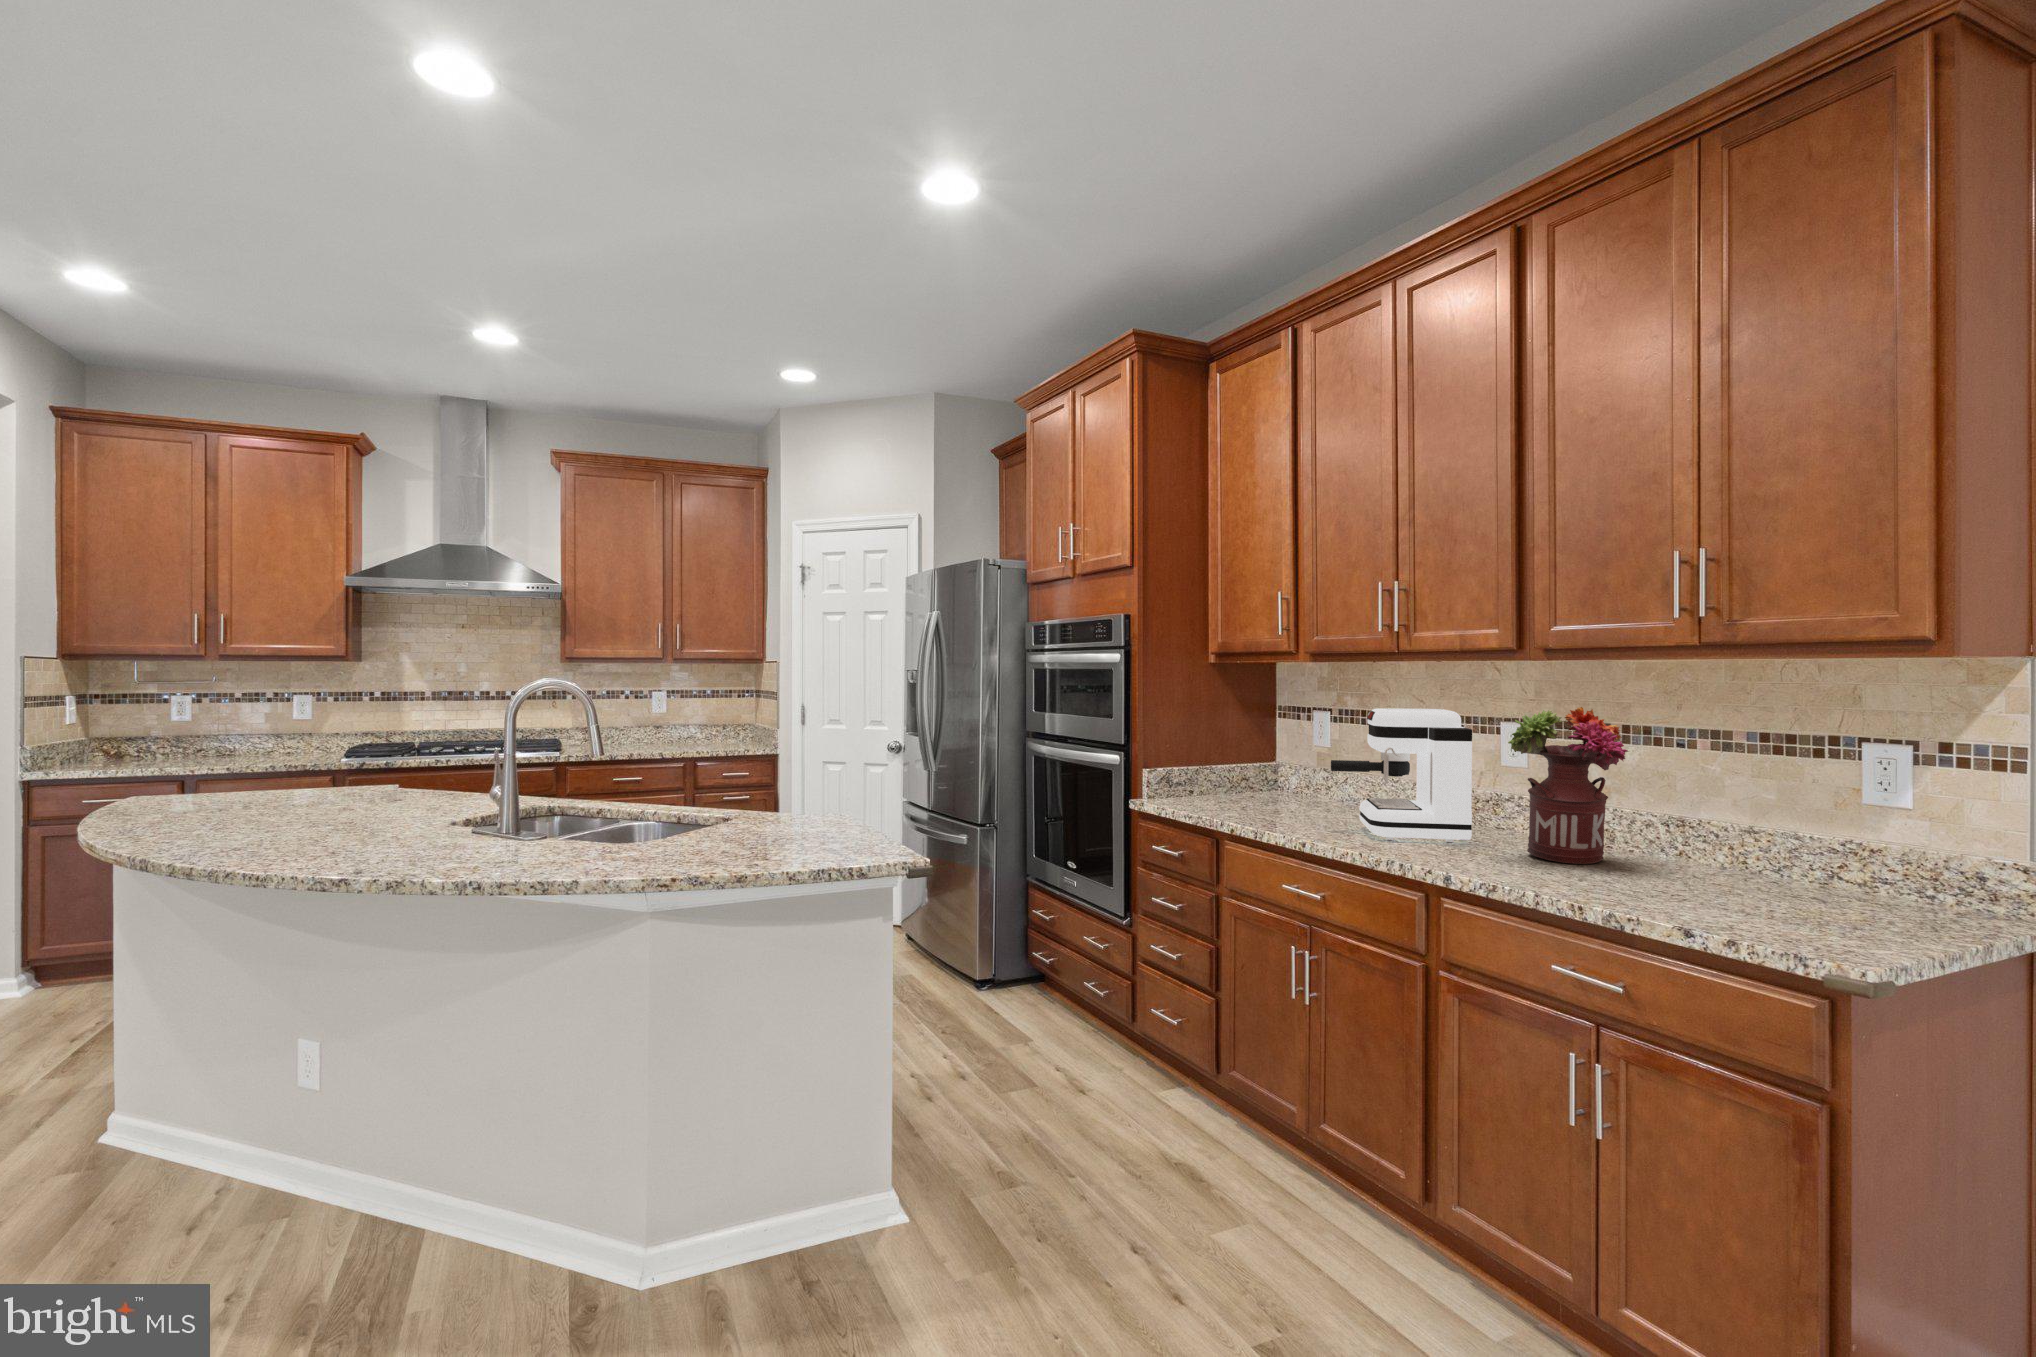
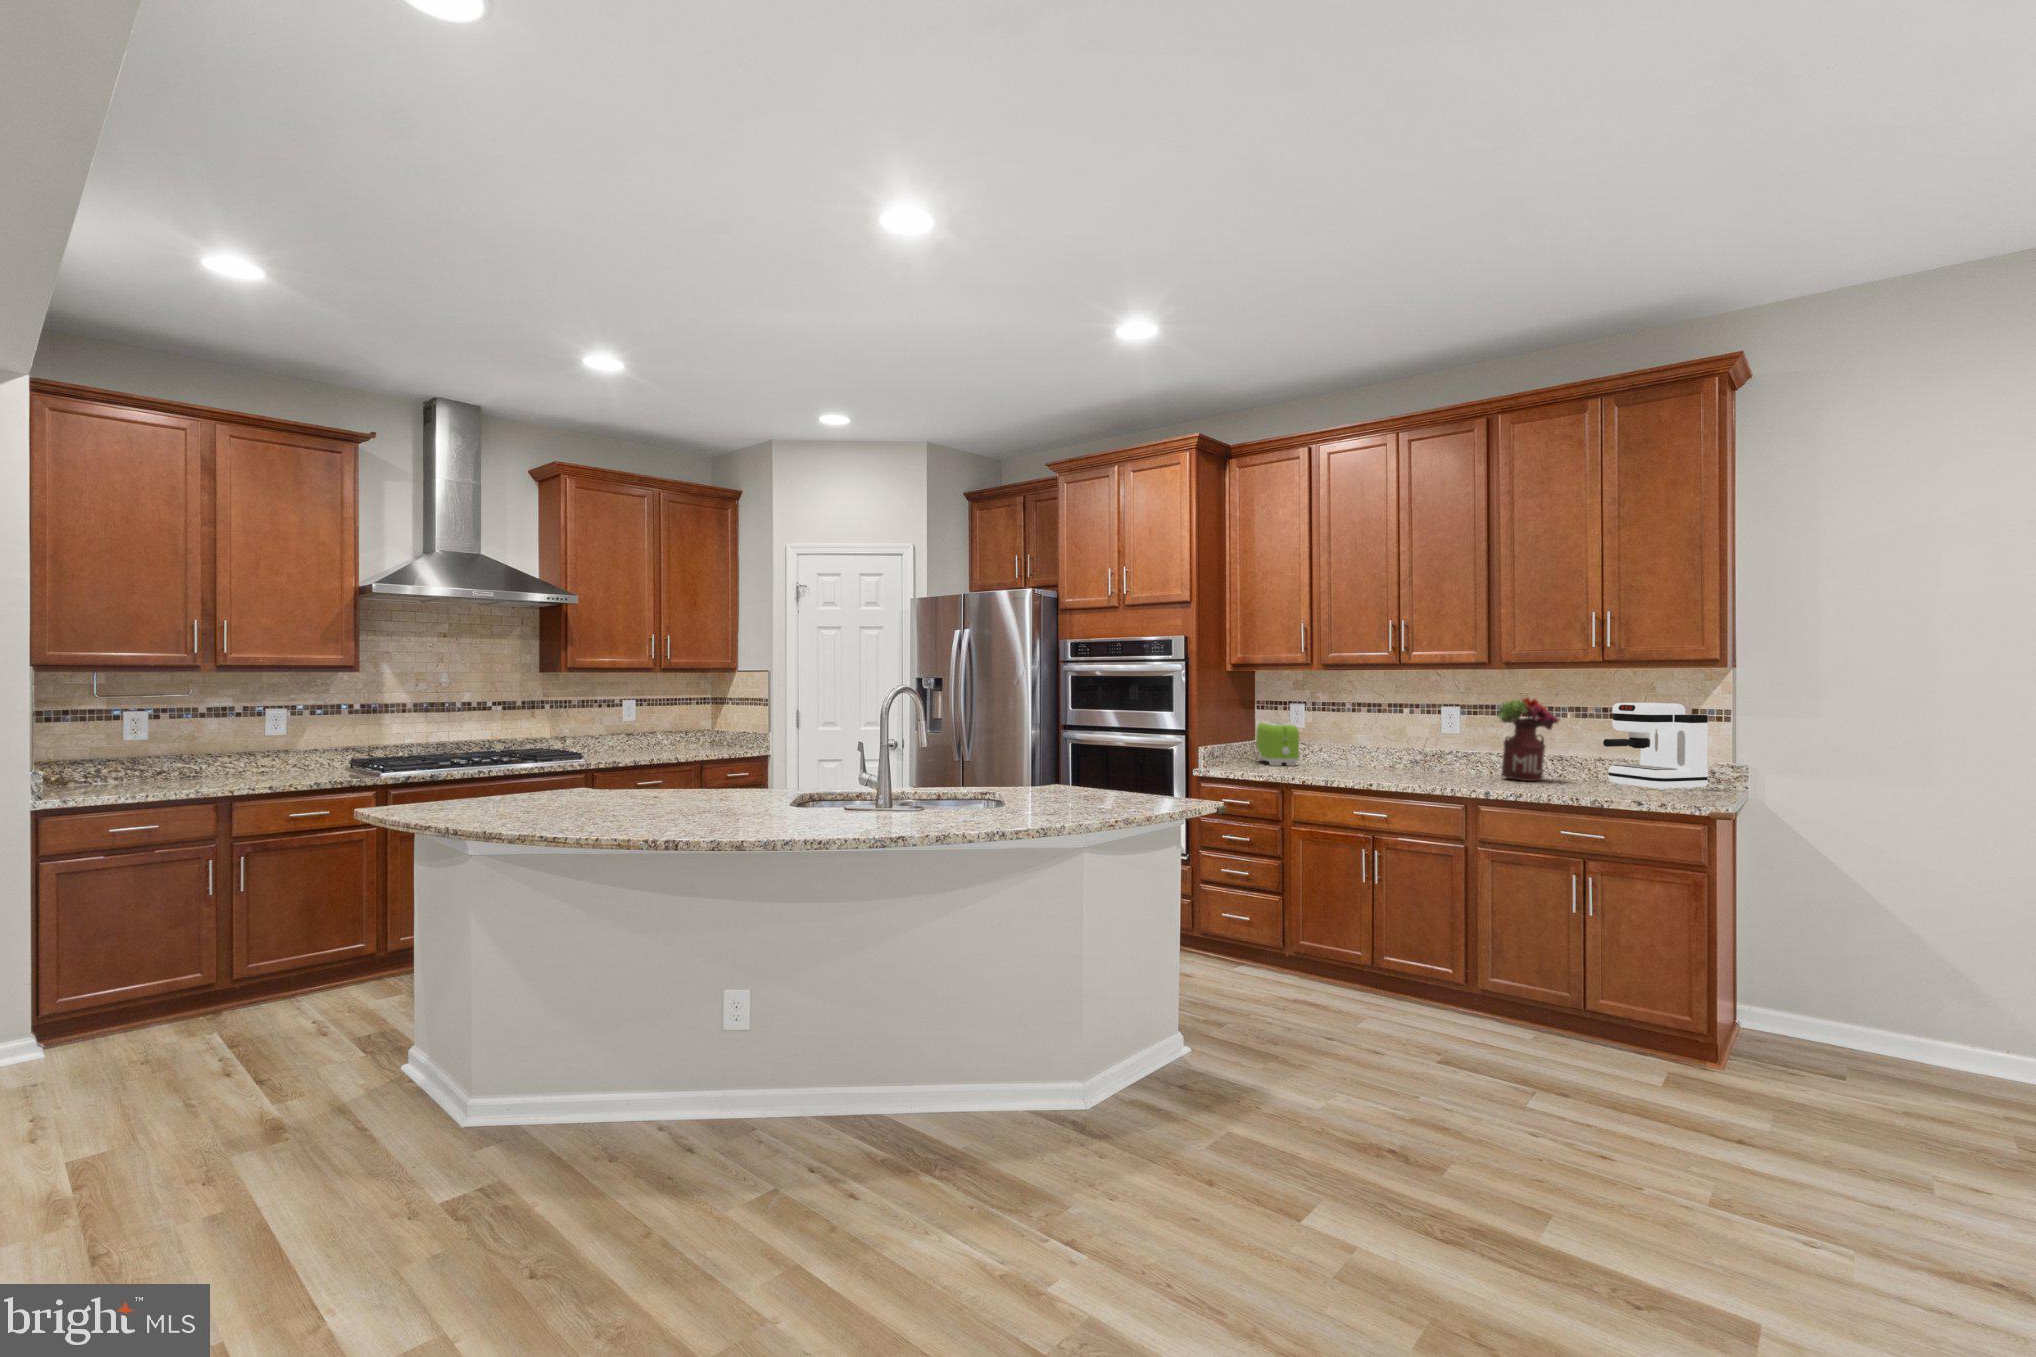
coffee maker: present [1331,708,1472,842] -> present [1603,703,1708,790]
toaster: none [1245,736,1308,805] -> present [1256,721,1299,766]

